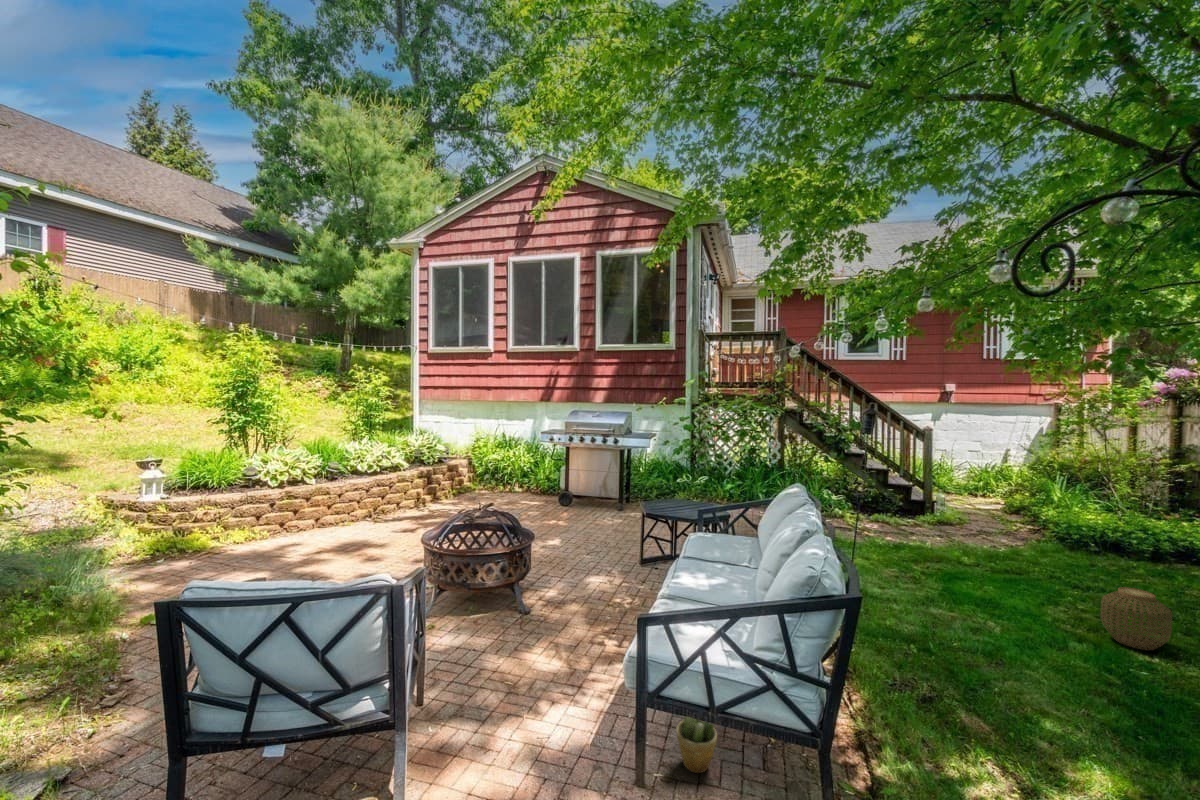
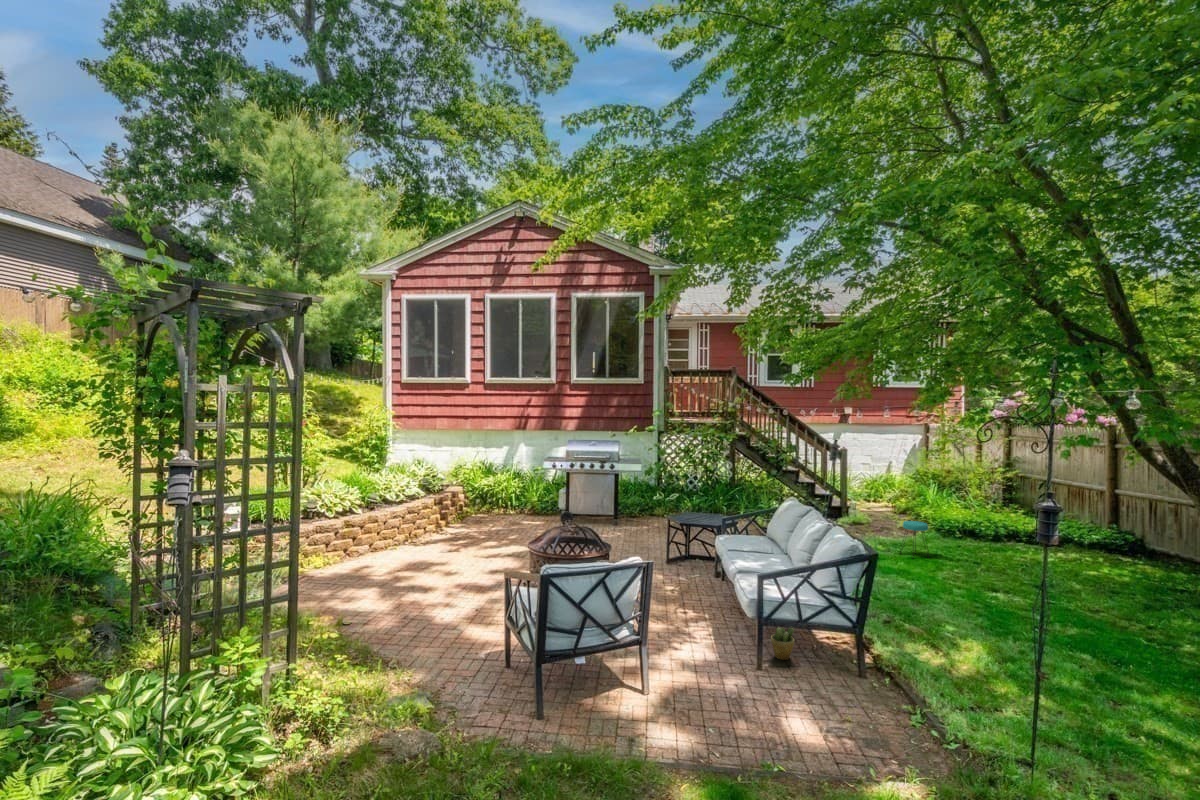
stool: none [992,527,1040,584] -> present [900,521,929,557]
woven basket: present [1101,587,1172,650] -> none [966,551,1002,587]

